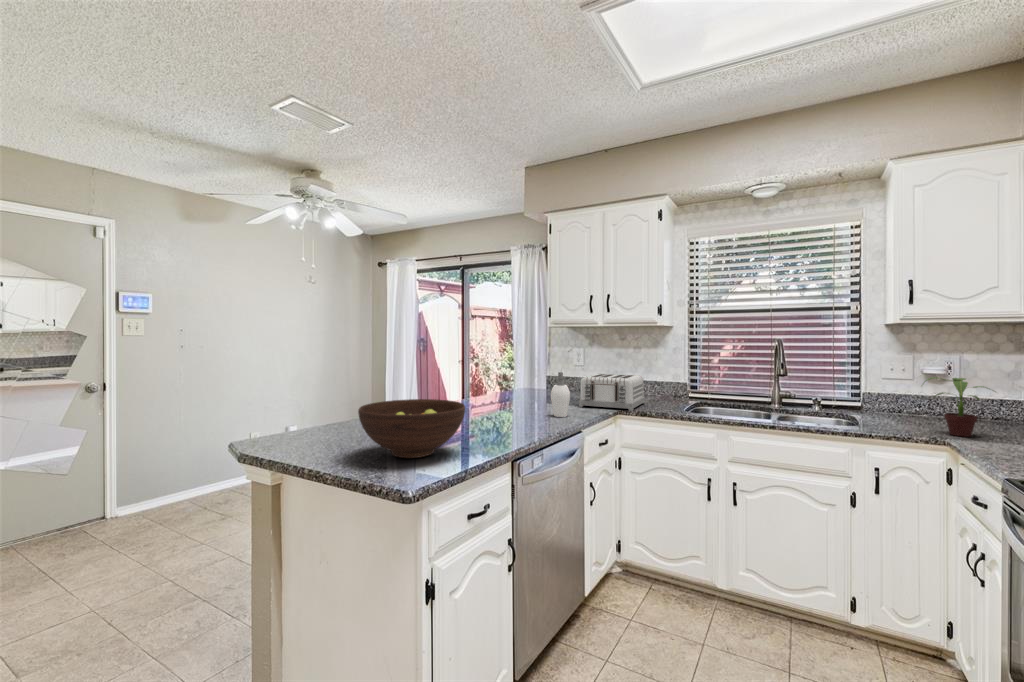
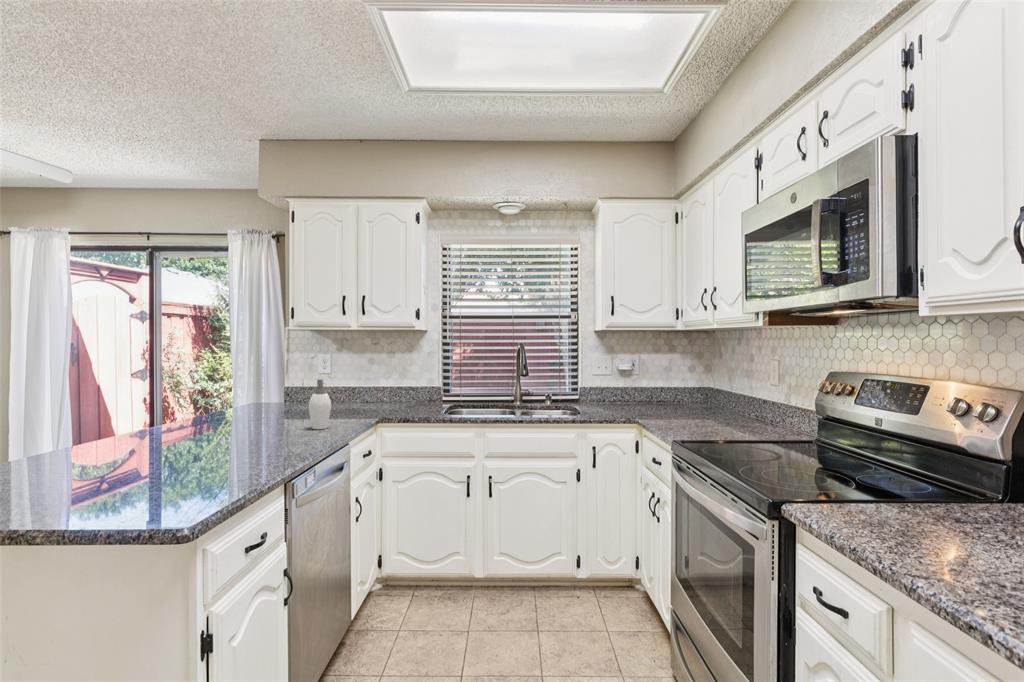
toaster: present [579,374,645,411] -> none [335,380,402,417]
potted plant: present [923,377,986,437] -> none [621,372,664,416]
fruit bowl: present [358,399,465,458] -> none [68,417,231,494]

